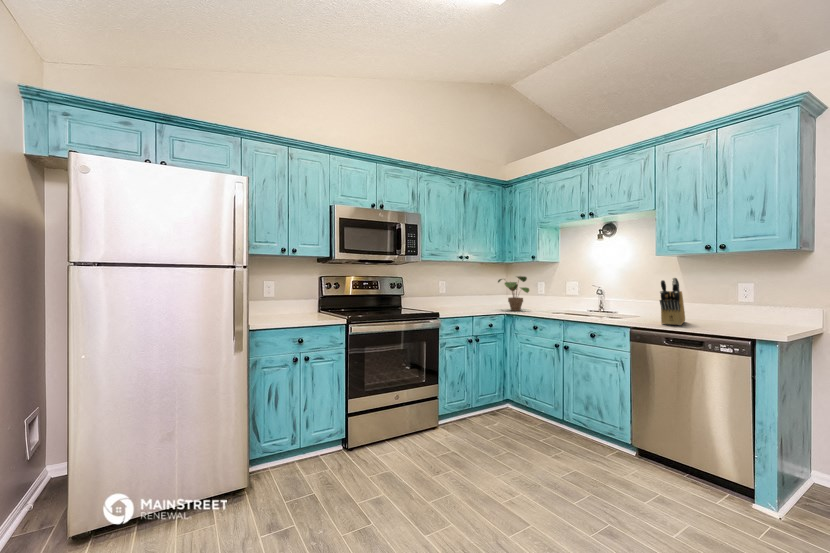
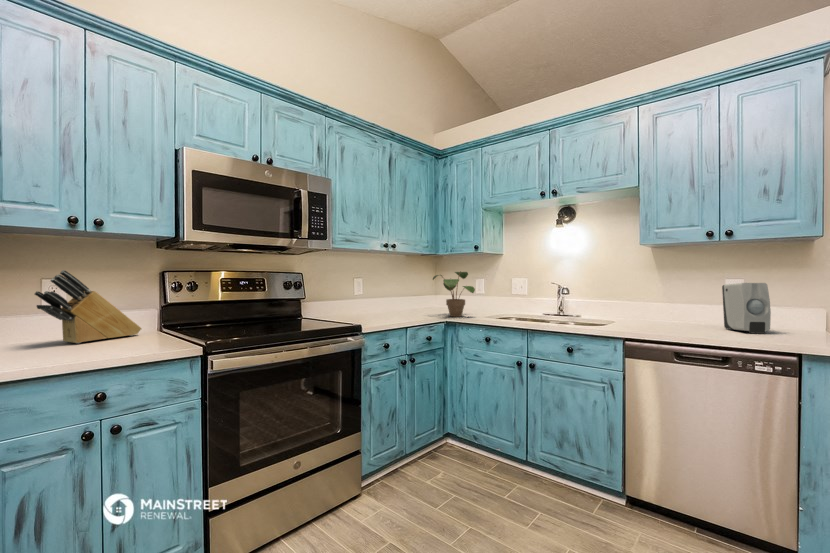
knife block: present [660,278,685,325] -> present [35,270,141,343]
soap dispenser: none [723,286,757,327] -> present [722,283,771,334]

